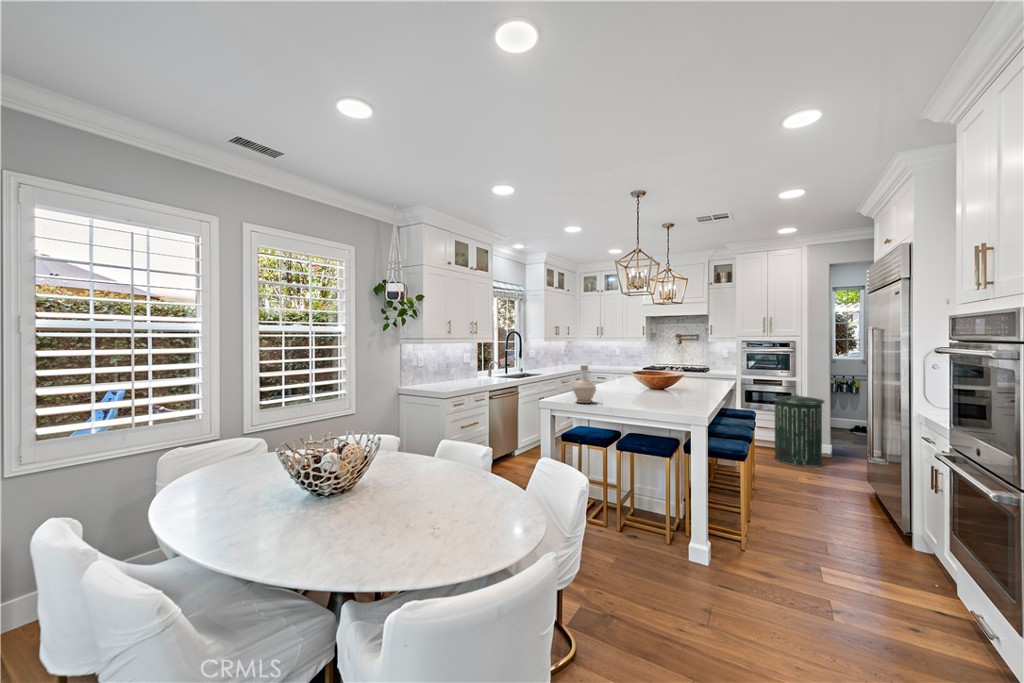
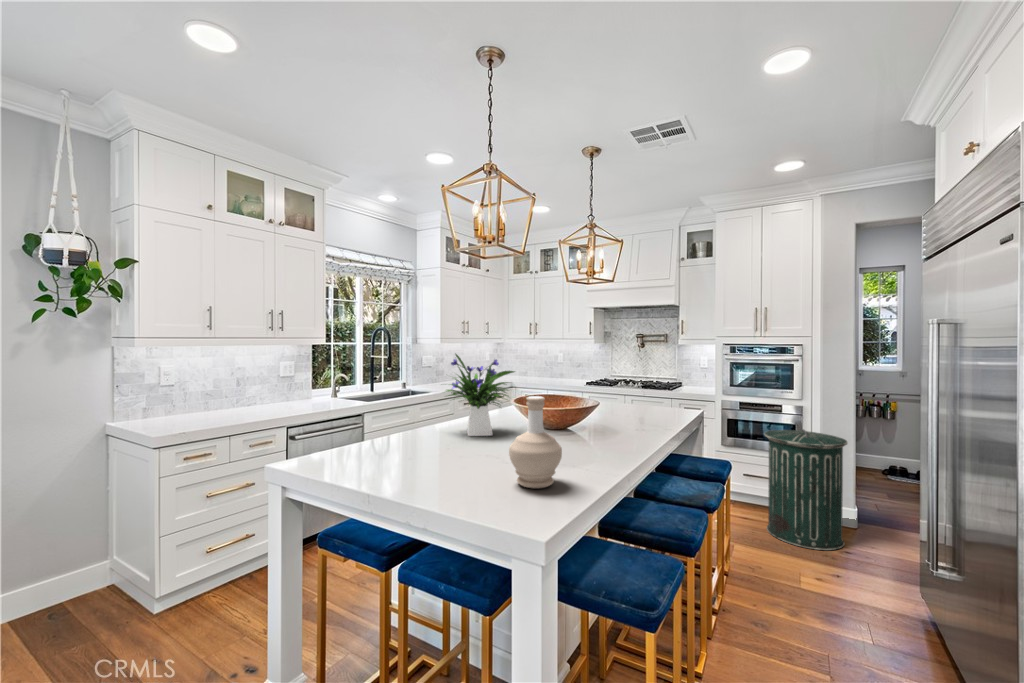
flower arrangement: none [598,347,641,392] -> present [446,354,515,436]
bottle: present [573,365,596,403] -> present [509,396,562,488]

